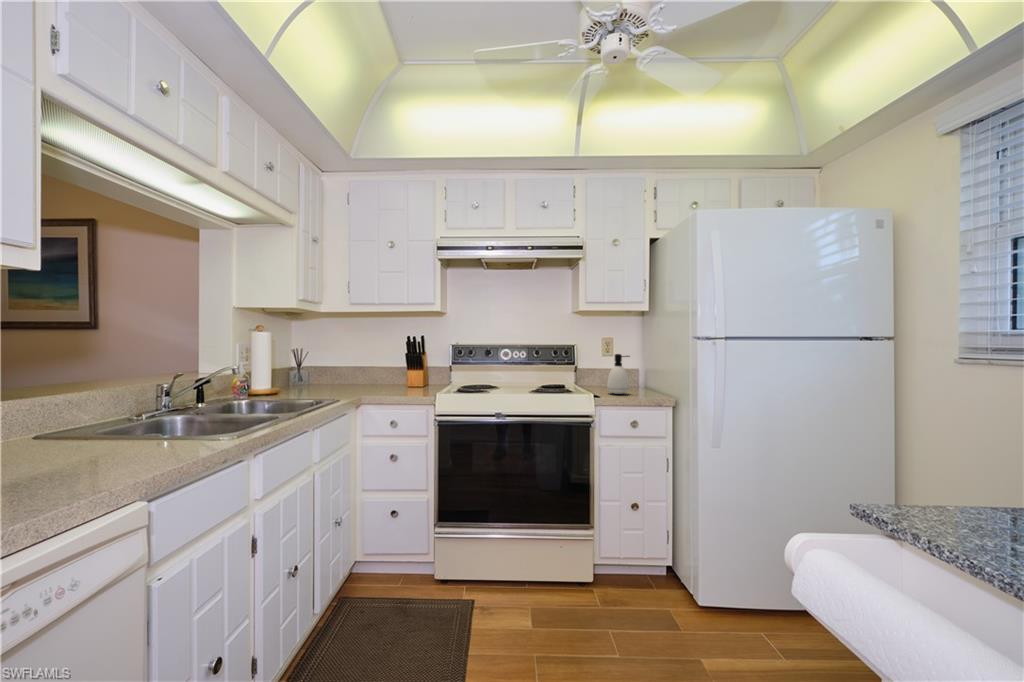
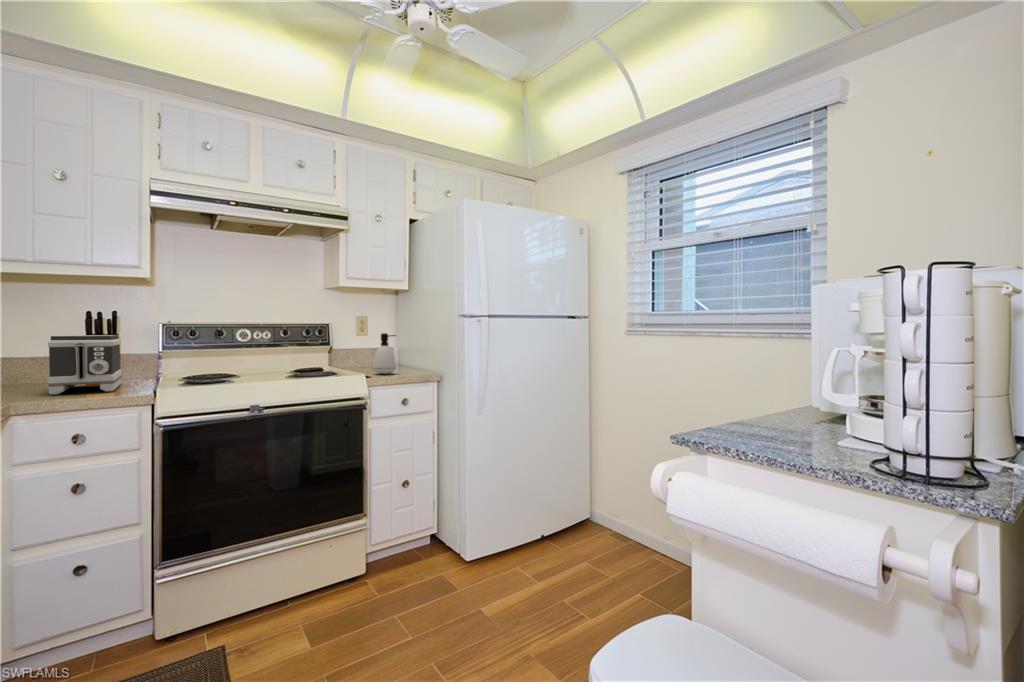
toaster: none [377,354,423,396] -> present [48,335,122,395]

